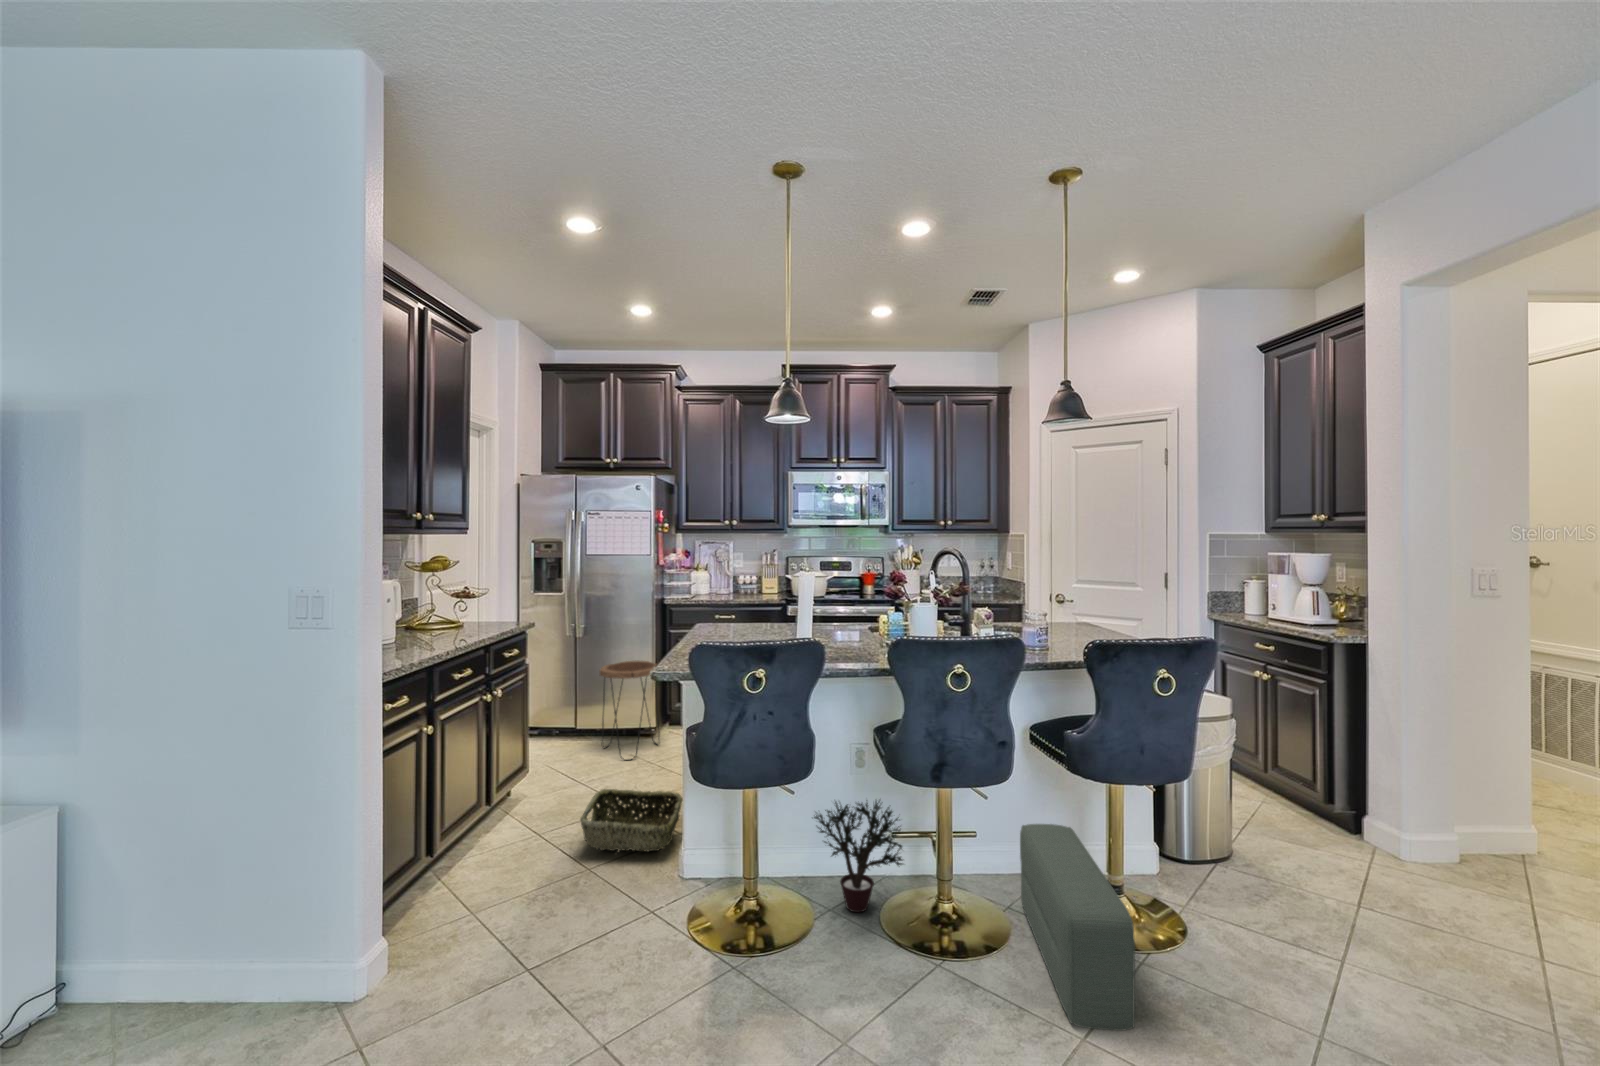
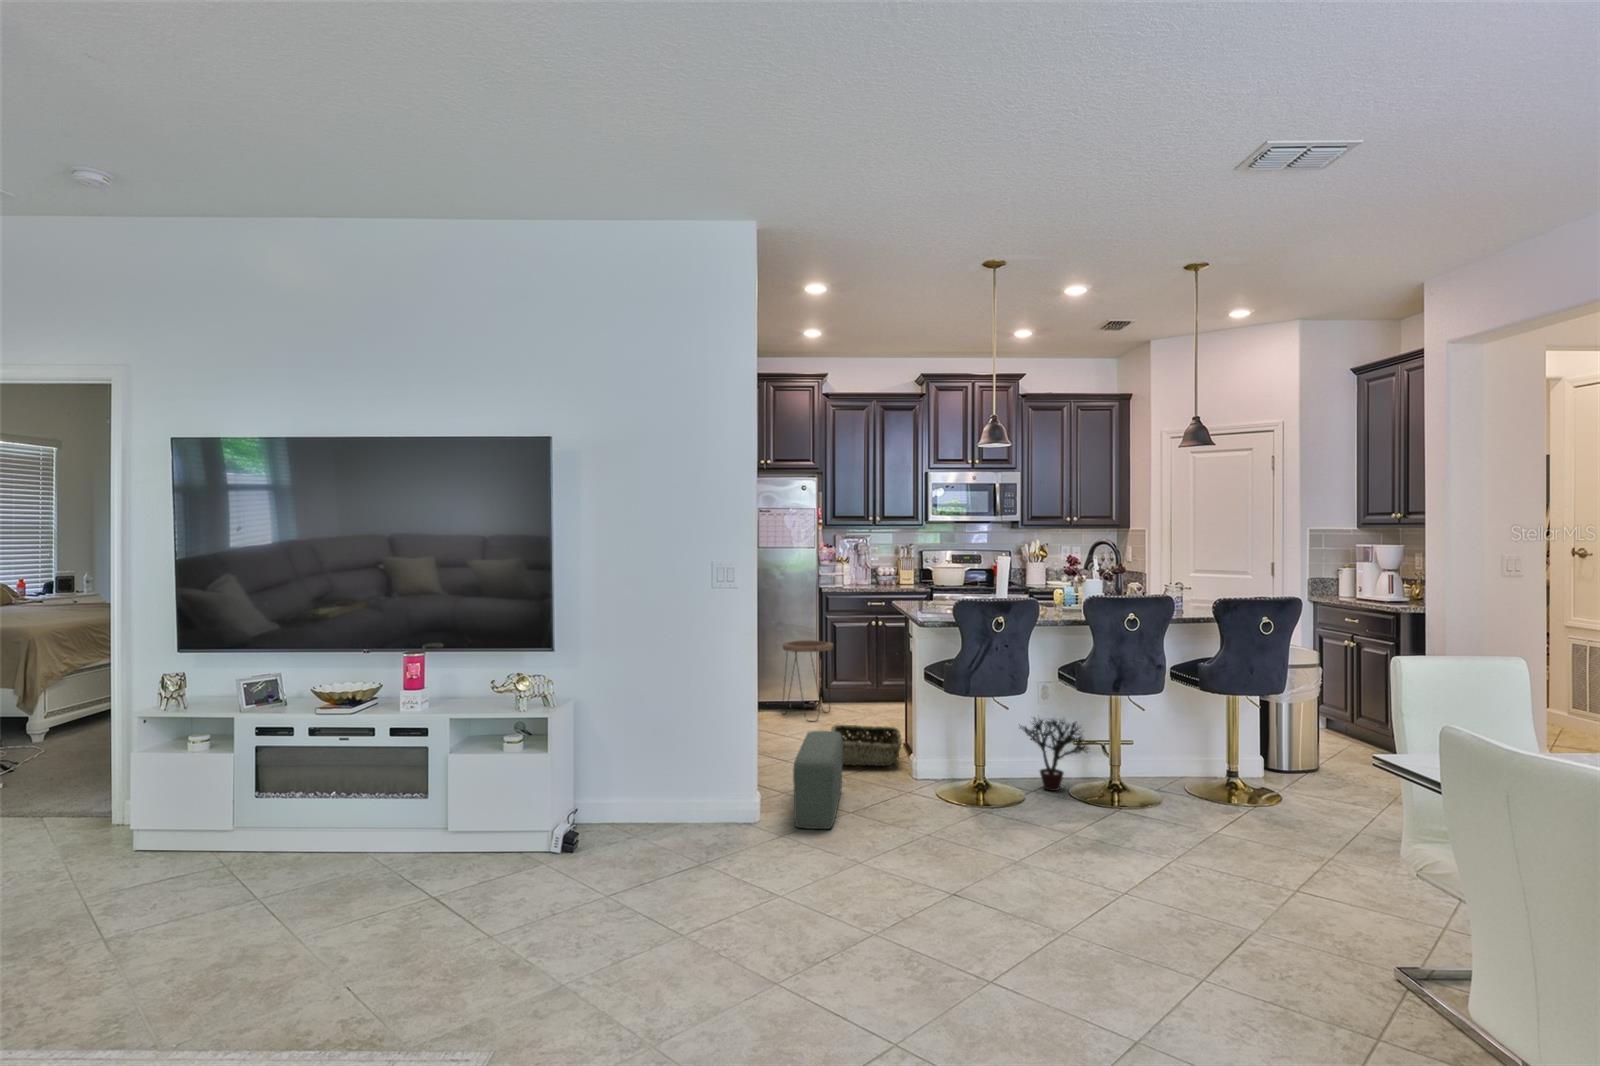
pouf: present [1020,824,1135,1031] -> present [793,731,843,829]

